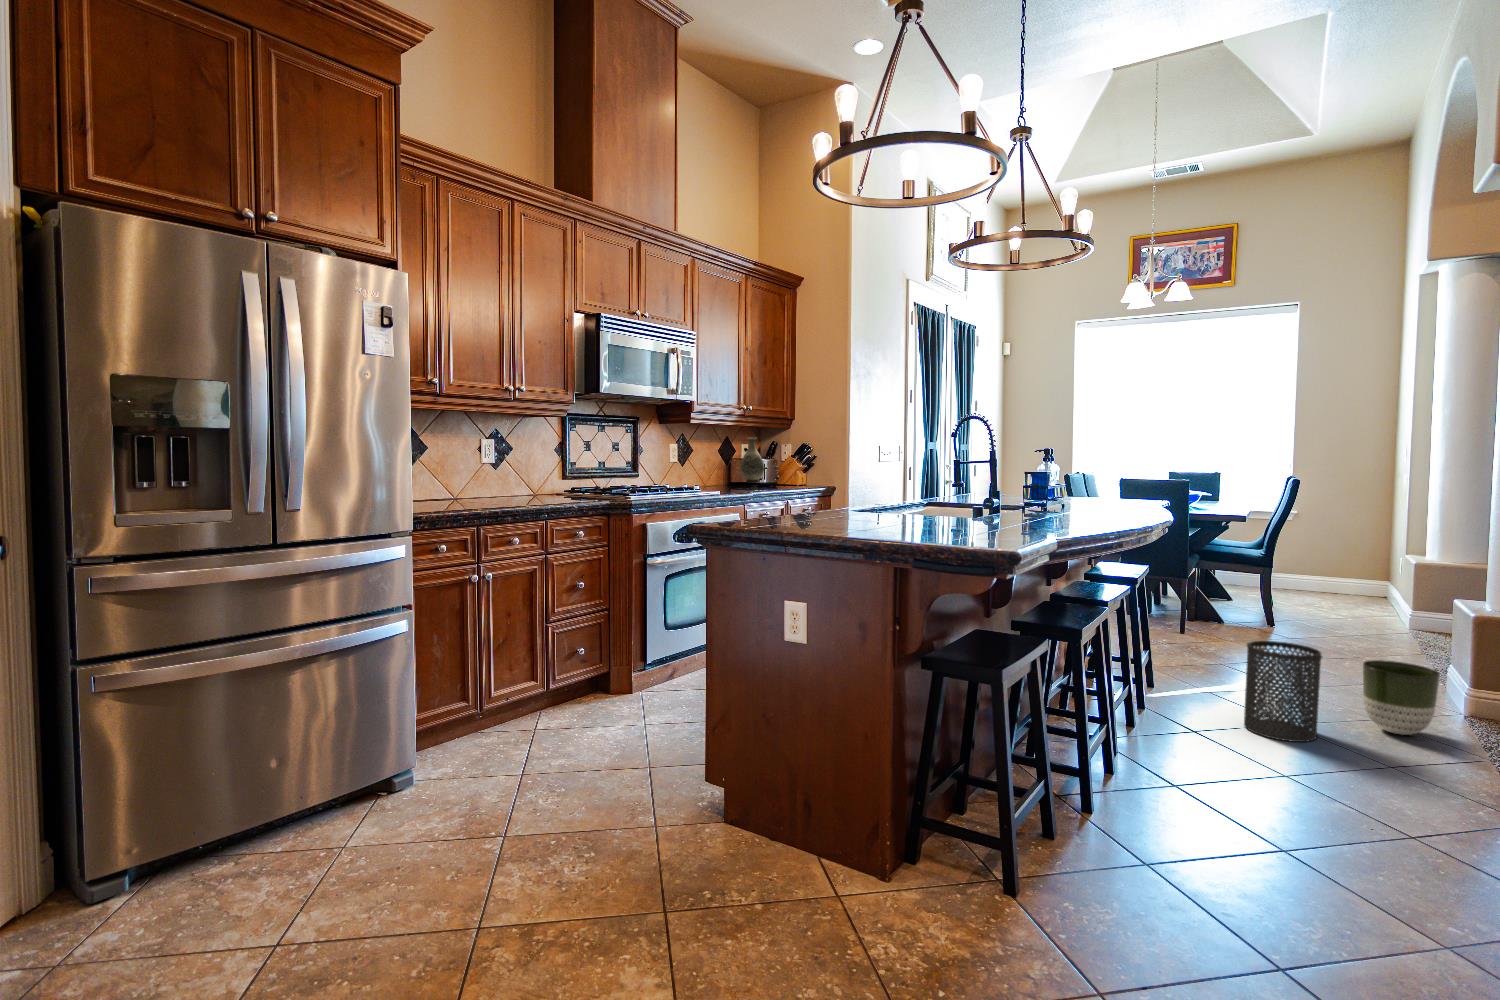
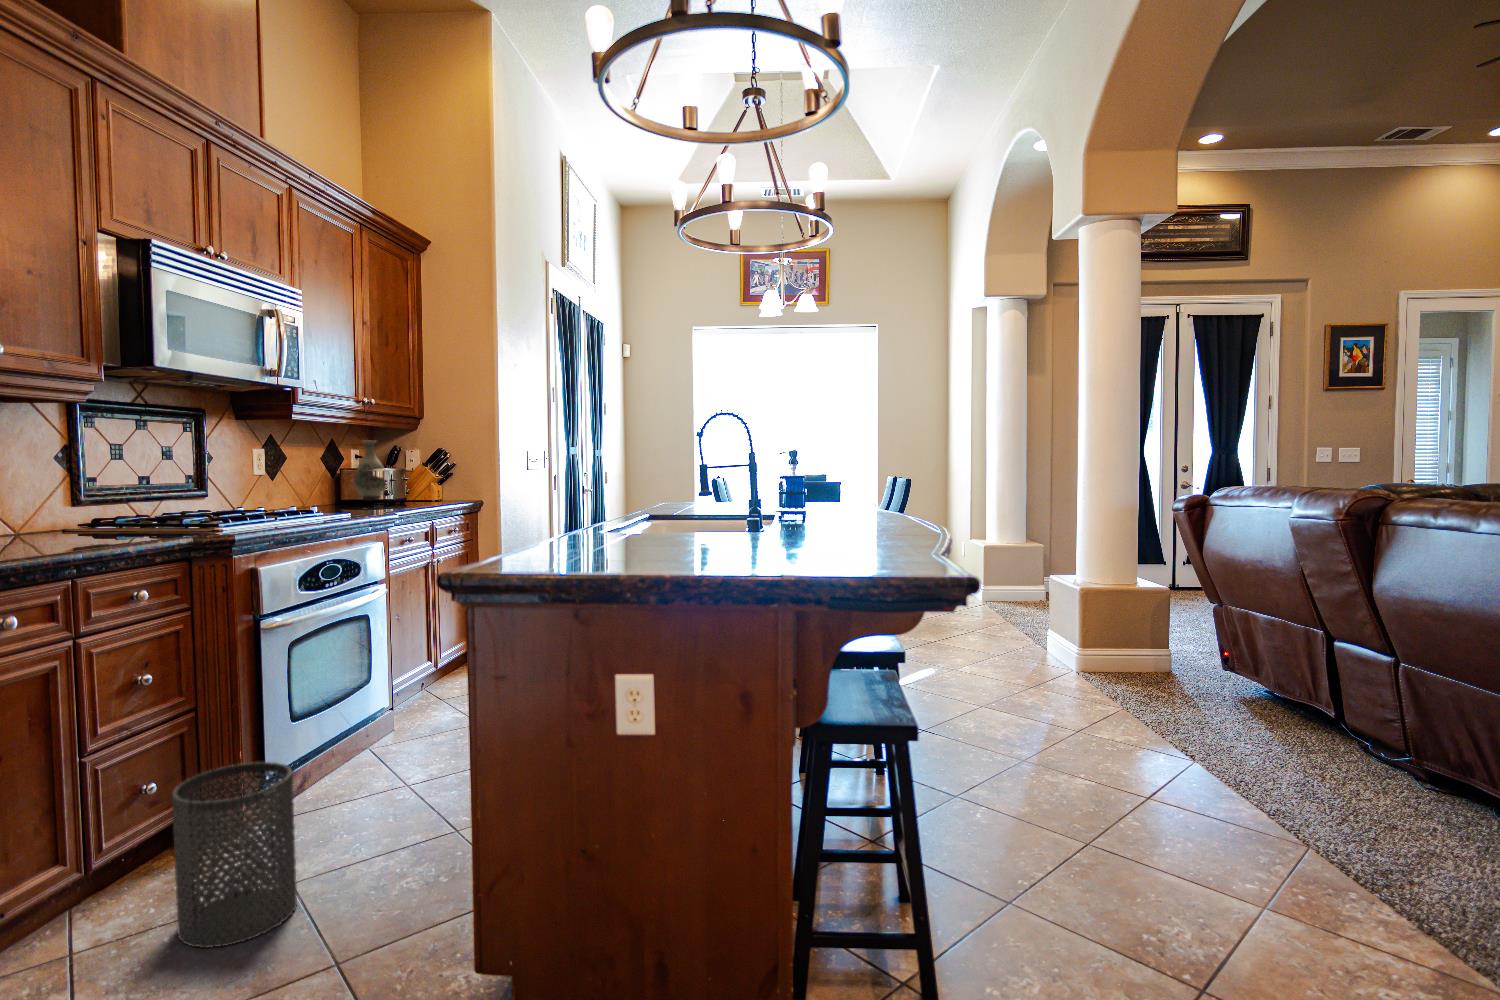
trash can: present [1244,641,1322,742] -> present [172,762,297,948]
planter: present [1363,660,1440,735] -> none [1029,637,1085,701]

